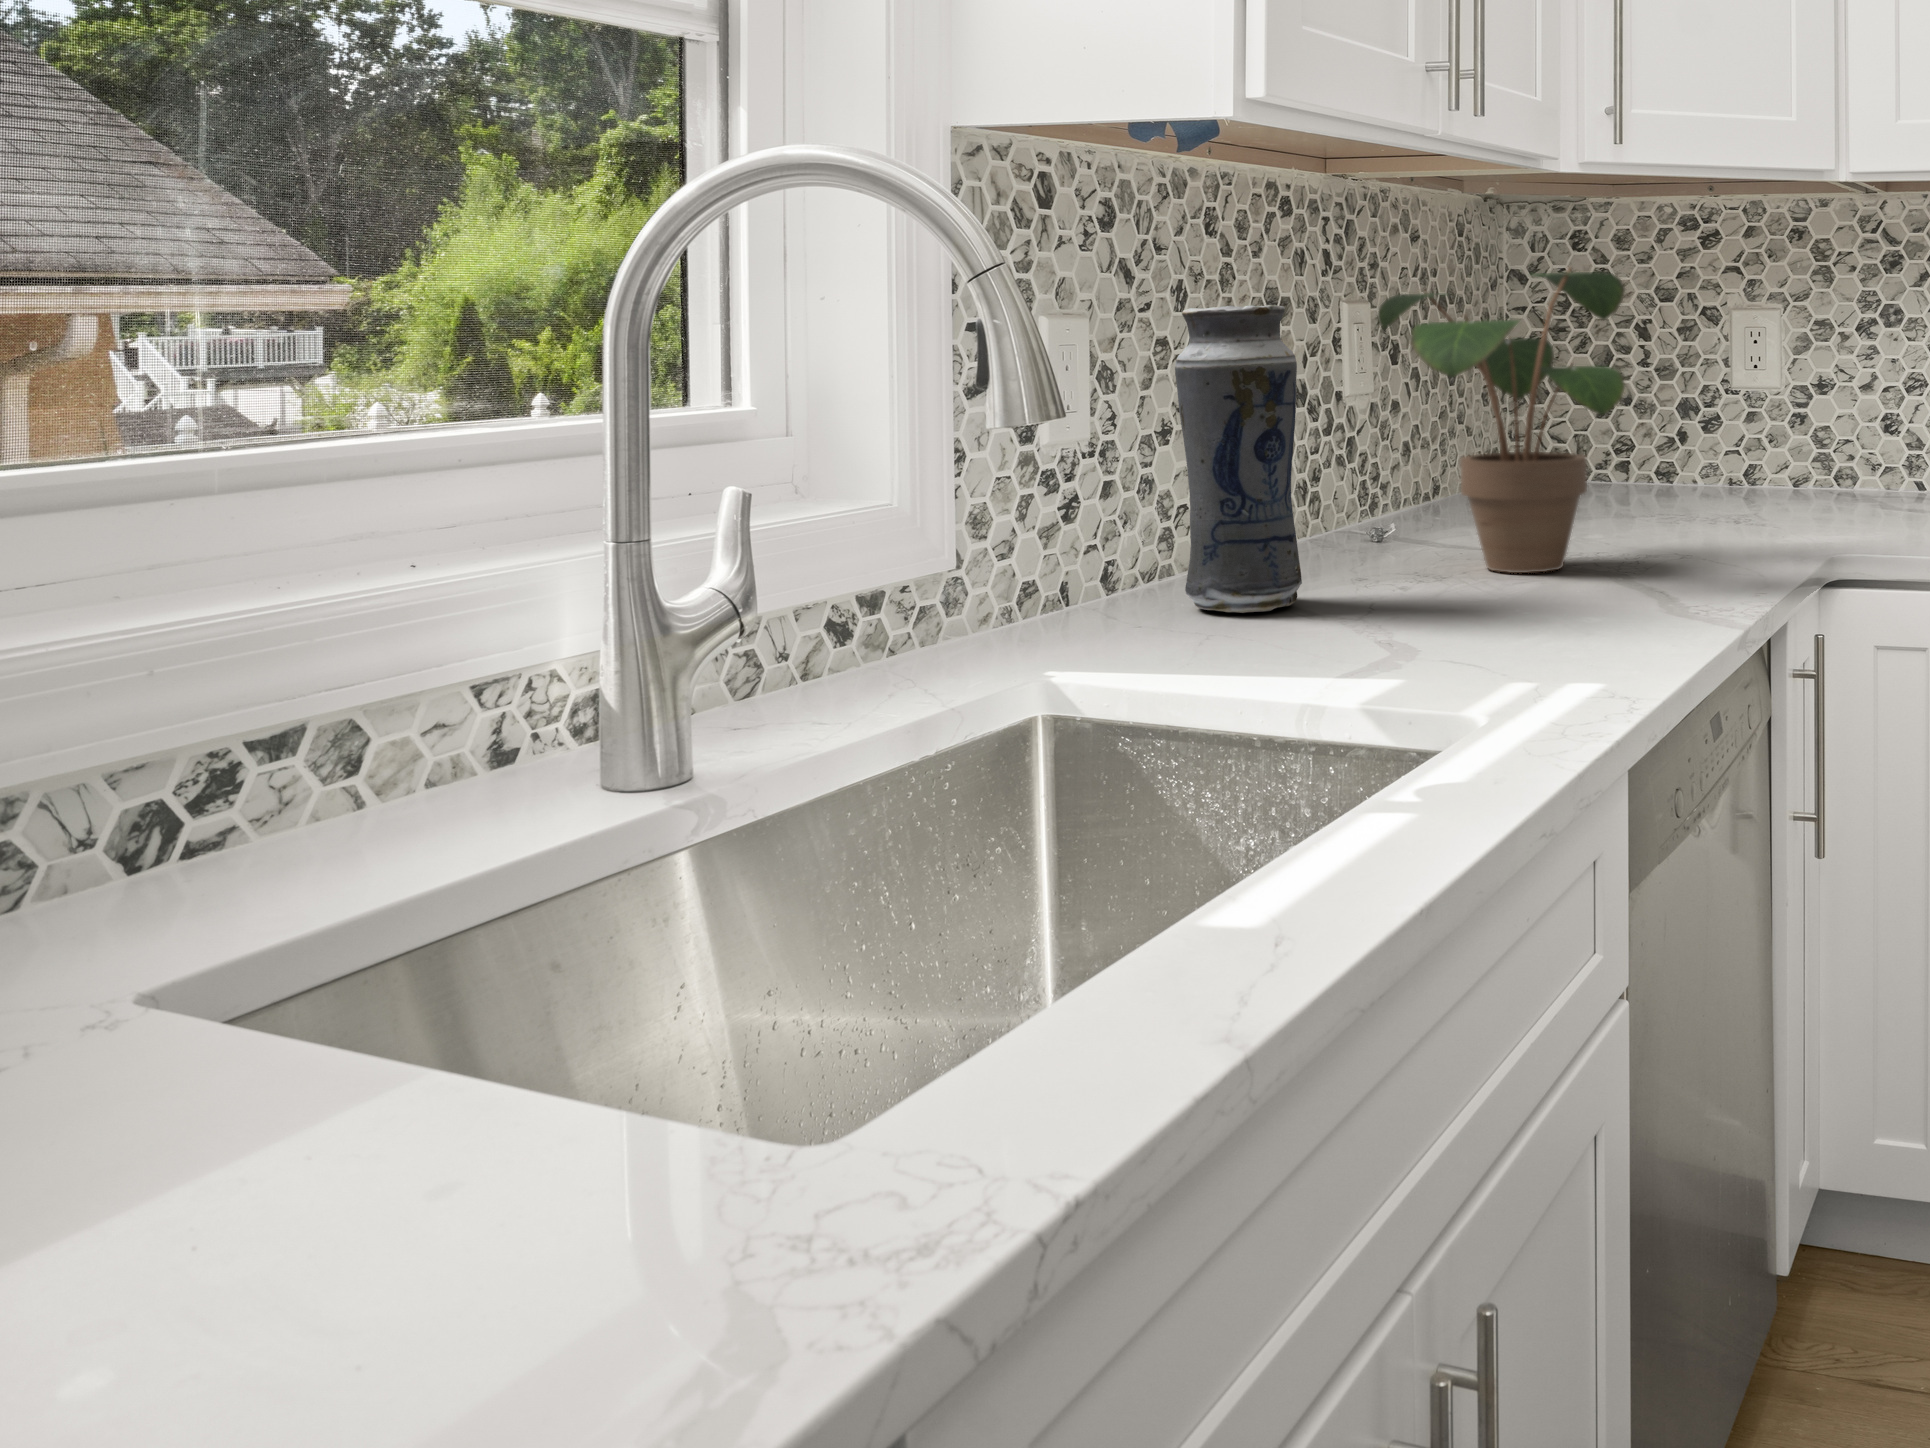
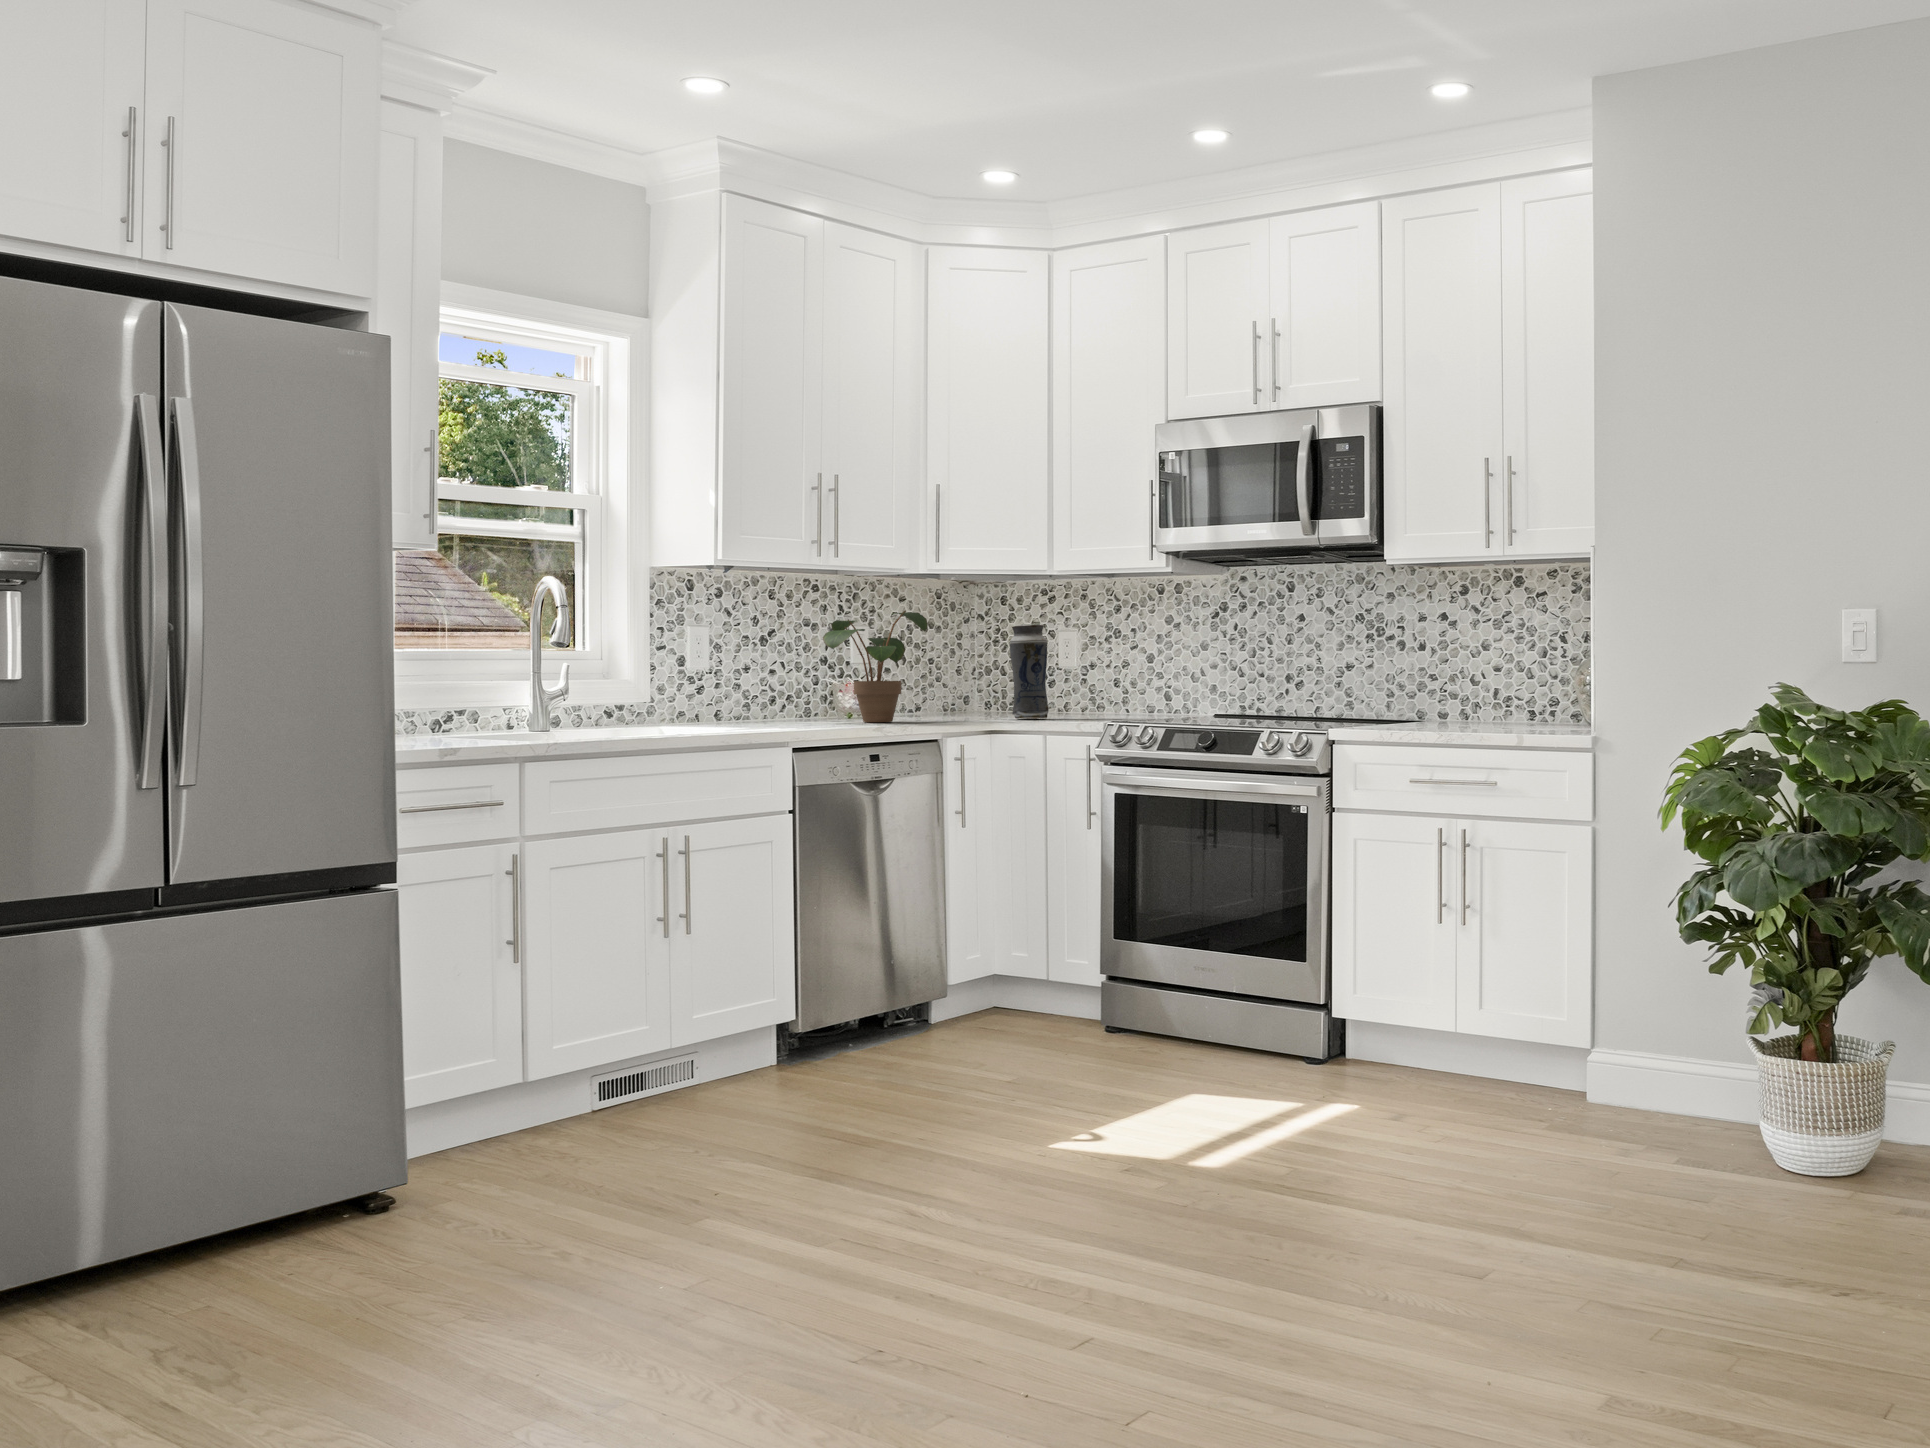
vase: present [1175,305,1302,613] -> present [1009,624,1049,719]

